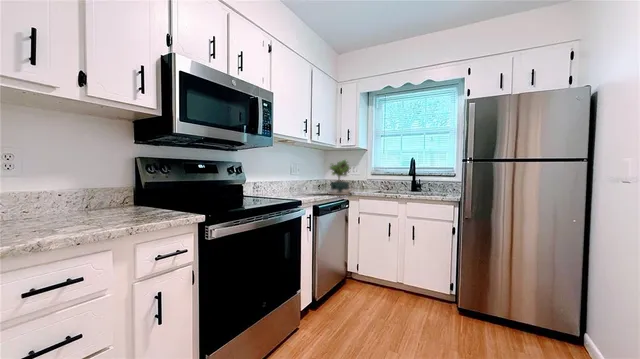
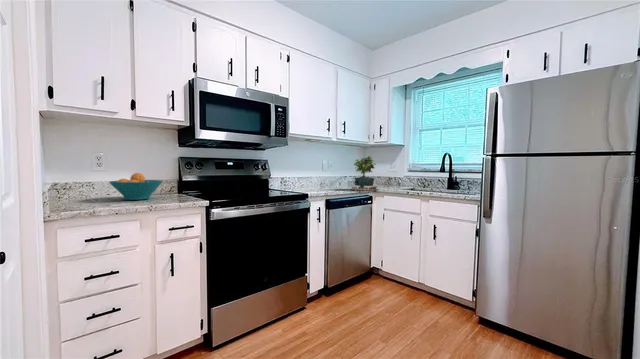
fruit bowl: none [37,178,126,218] -> present [109,173,163,200]

